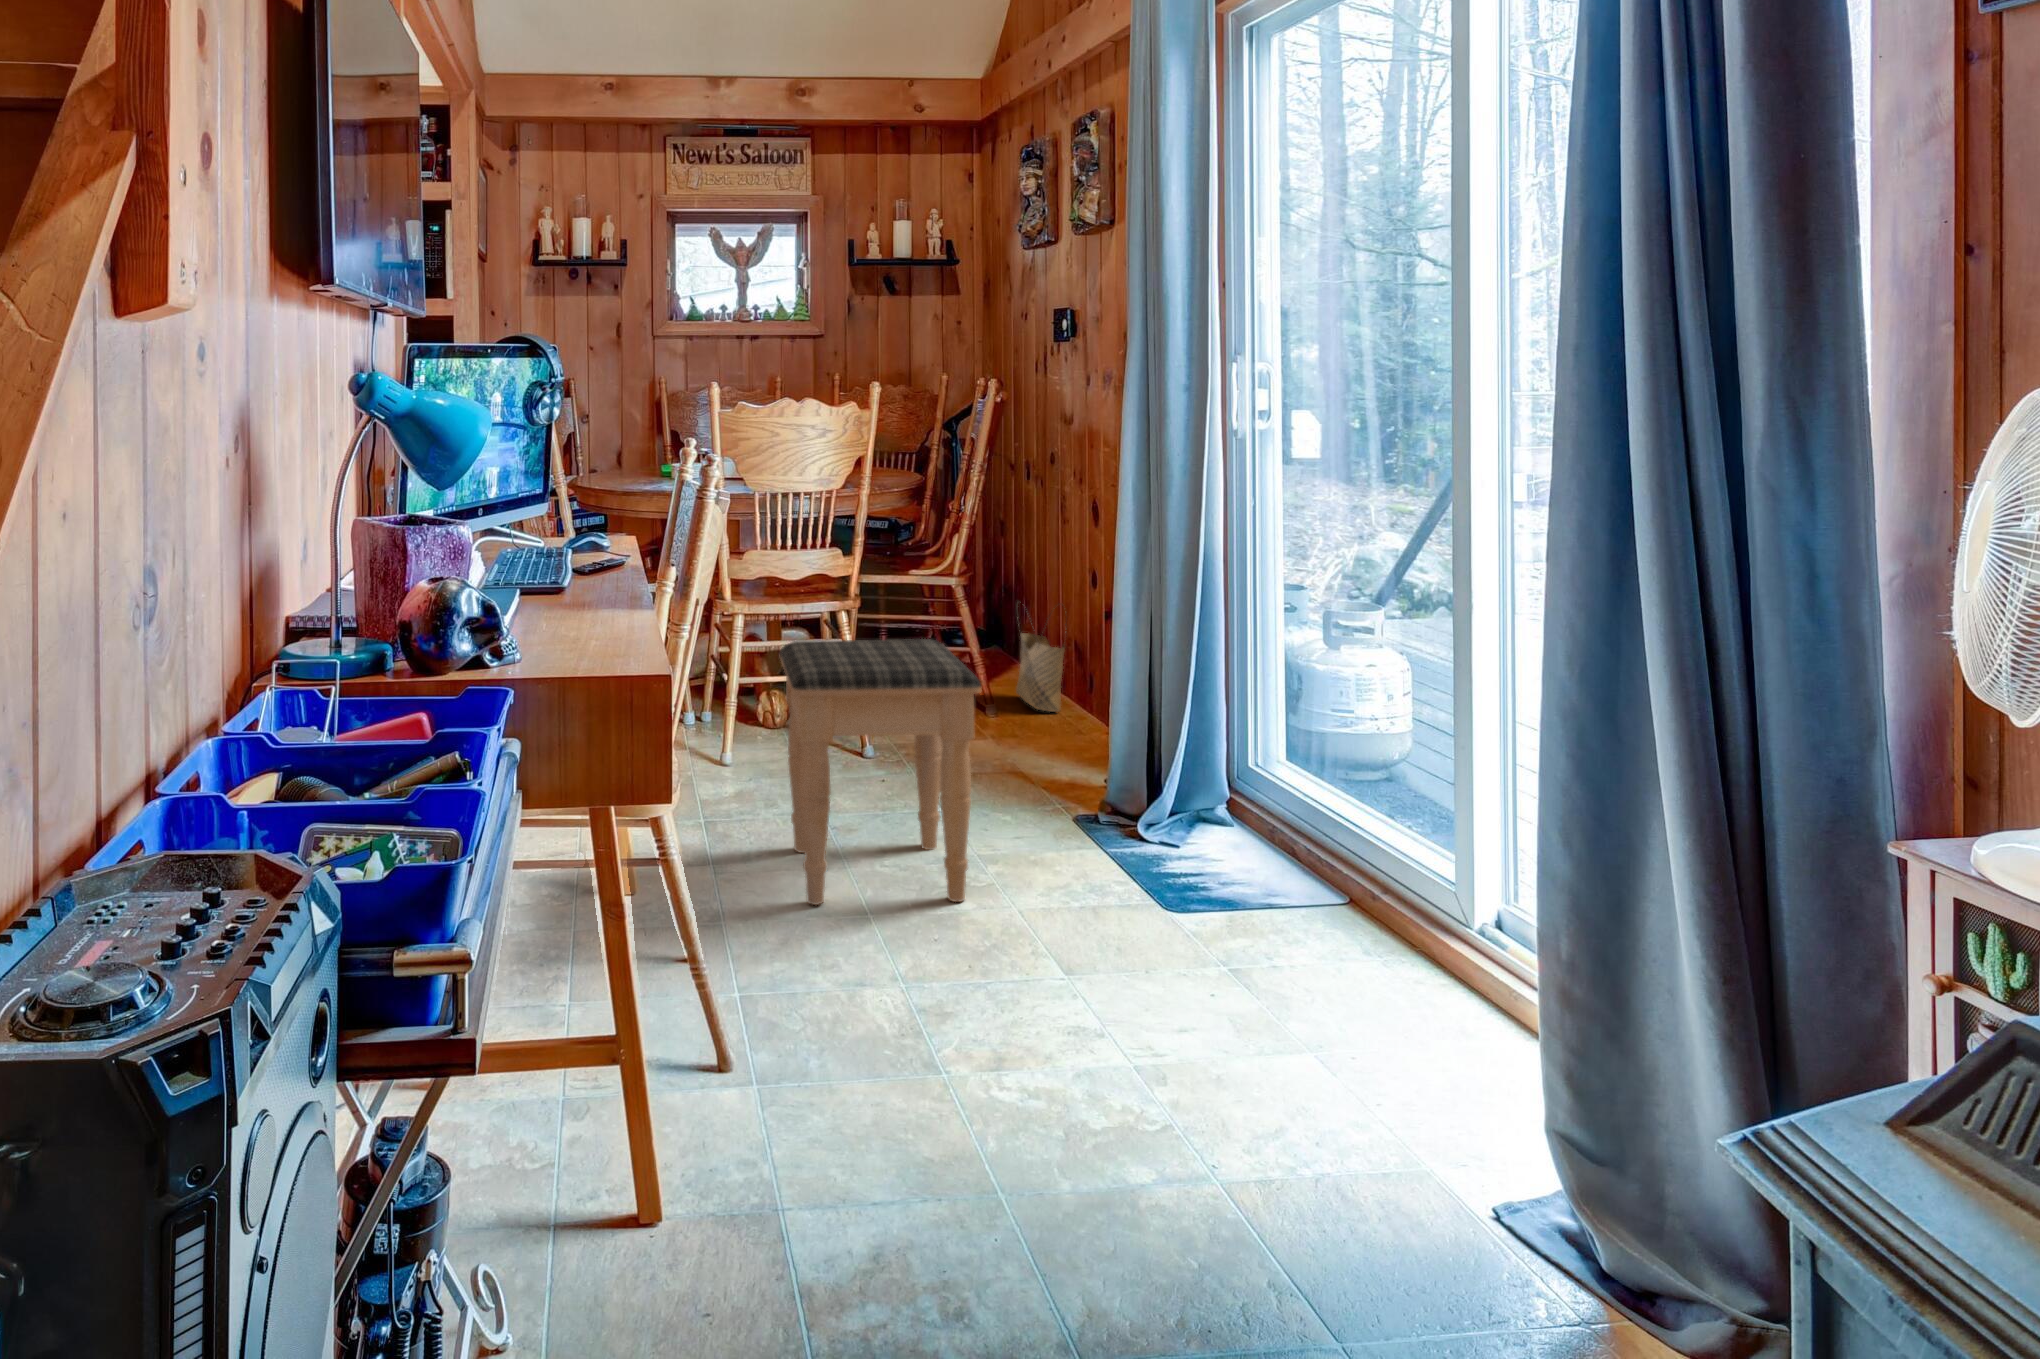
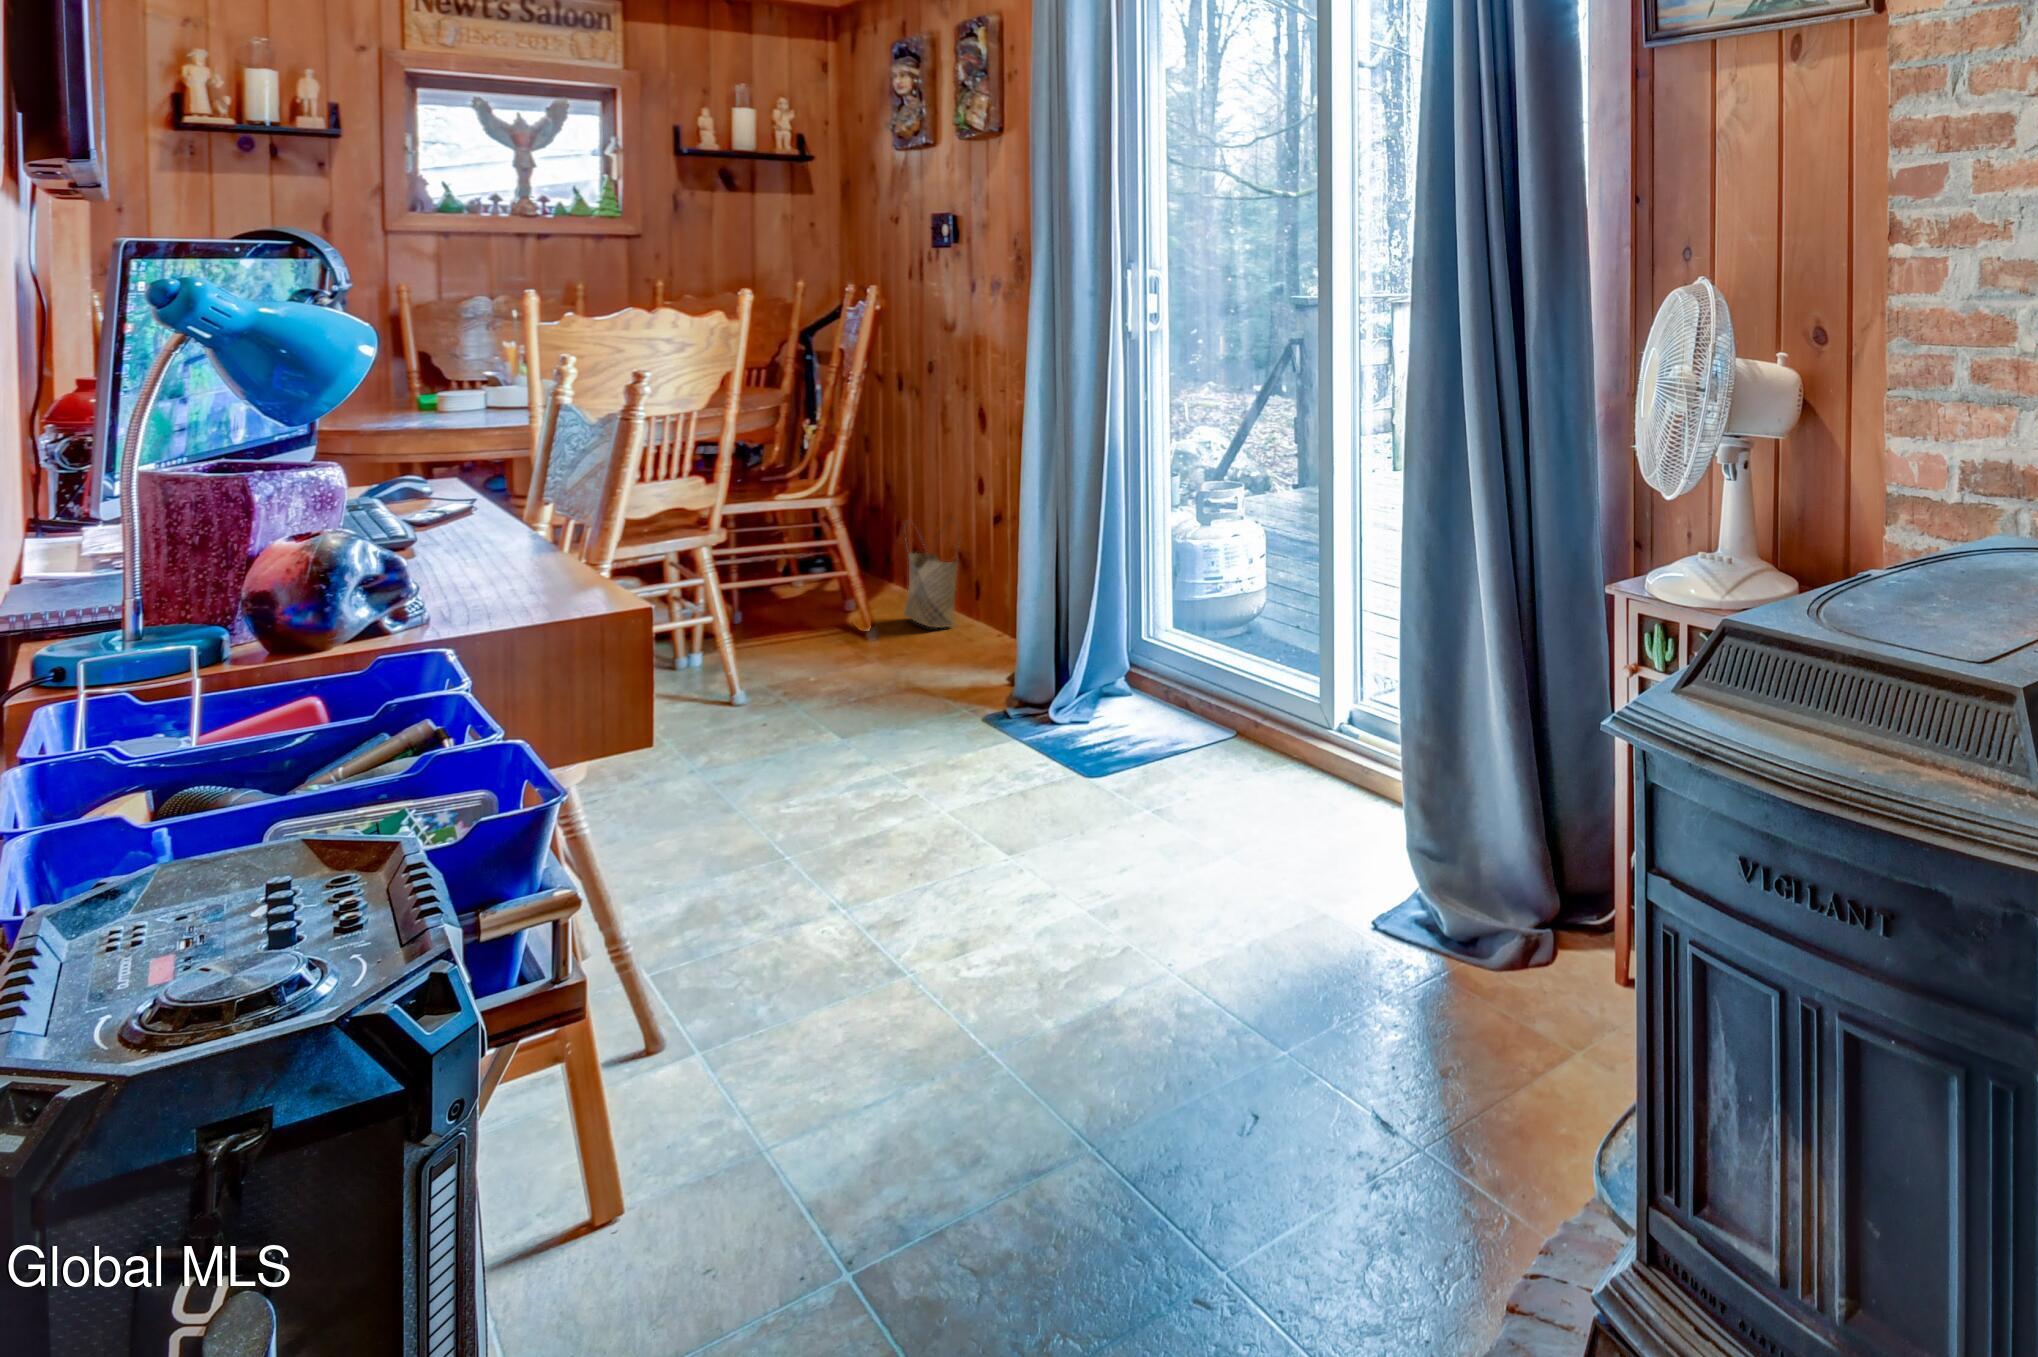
footstool: present [780,639,981,905] -> none [655,557,906,845]

